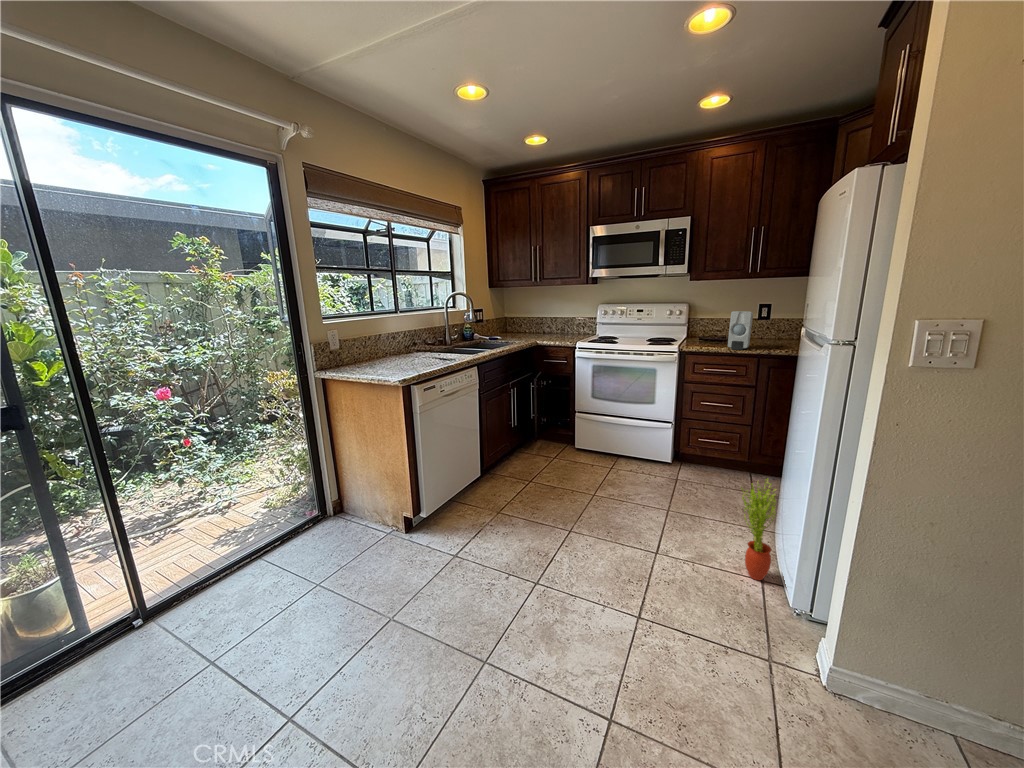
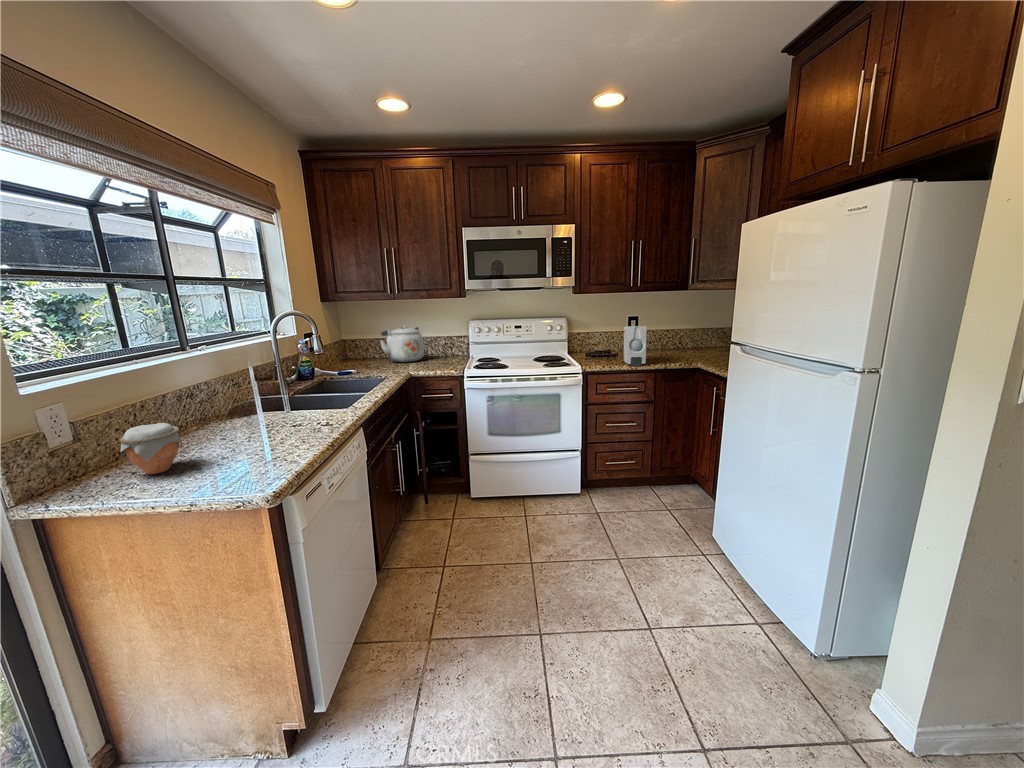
kettle: none [527,307,561,335] -> present [380,326,424,362]
jar: none [352,344,378,369] -> present [120,423,182,474]
potted plant: present [742,479,776,580] -> none [727,511,776,624]

